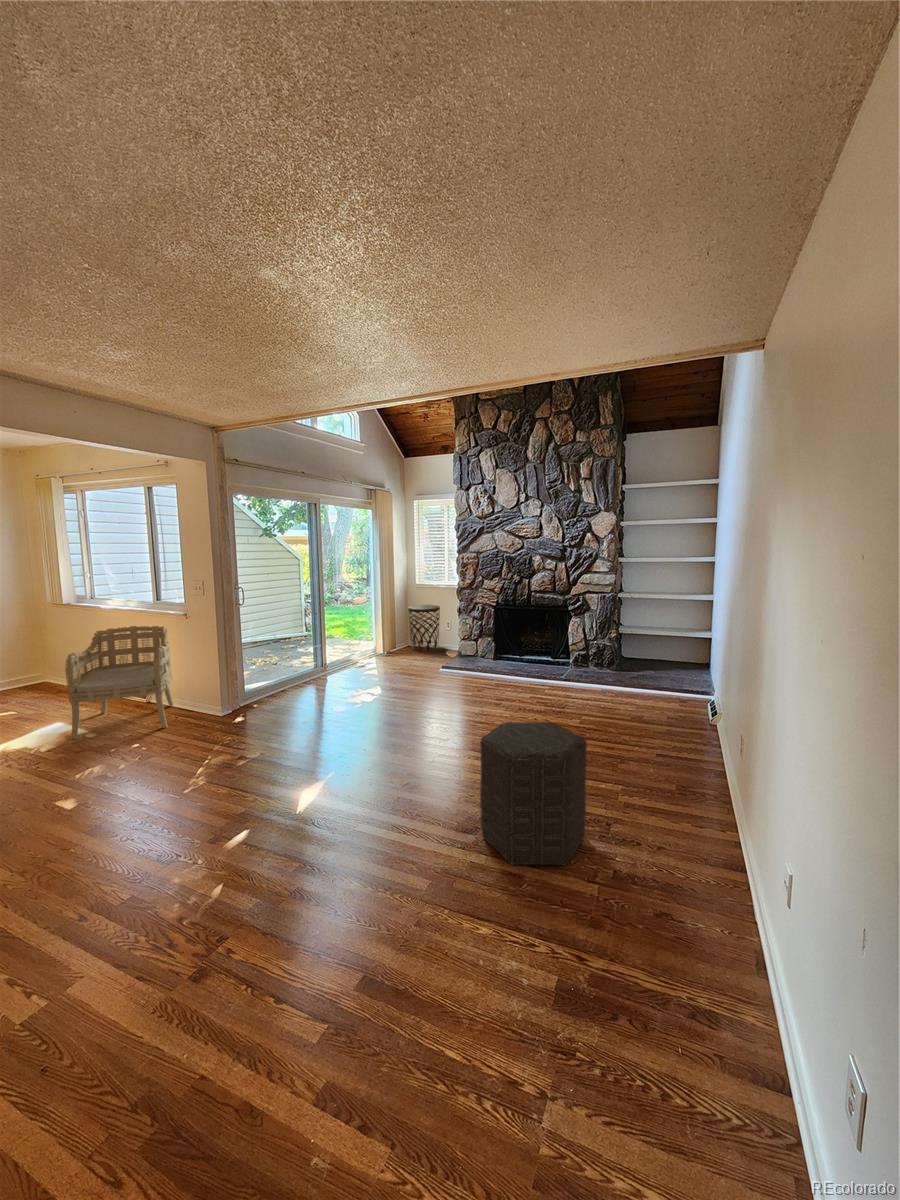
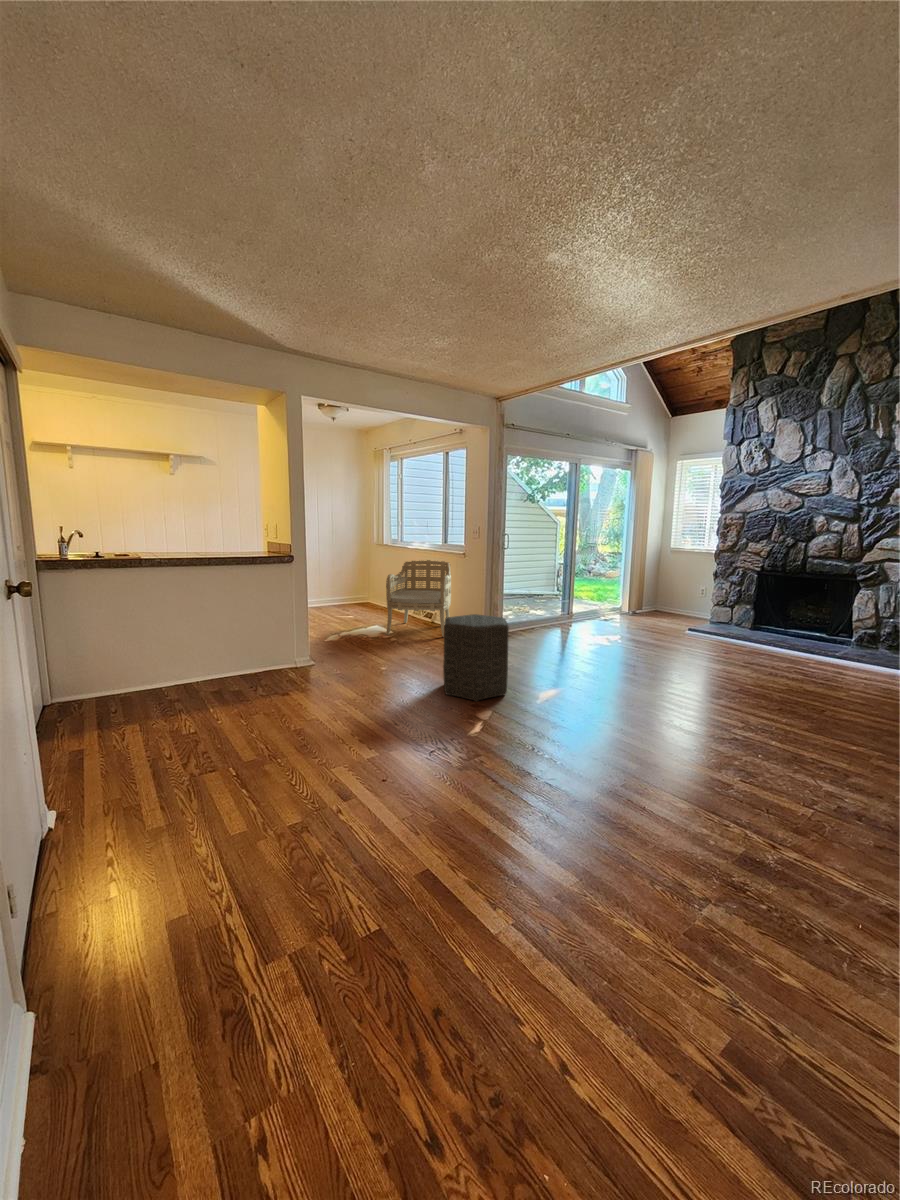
side table: present [408,605,440,651] -> none [659,568,694,613]
ottoman: present [480,722,587,866] -> present [443,614,509,701]

